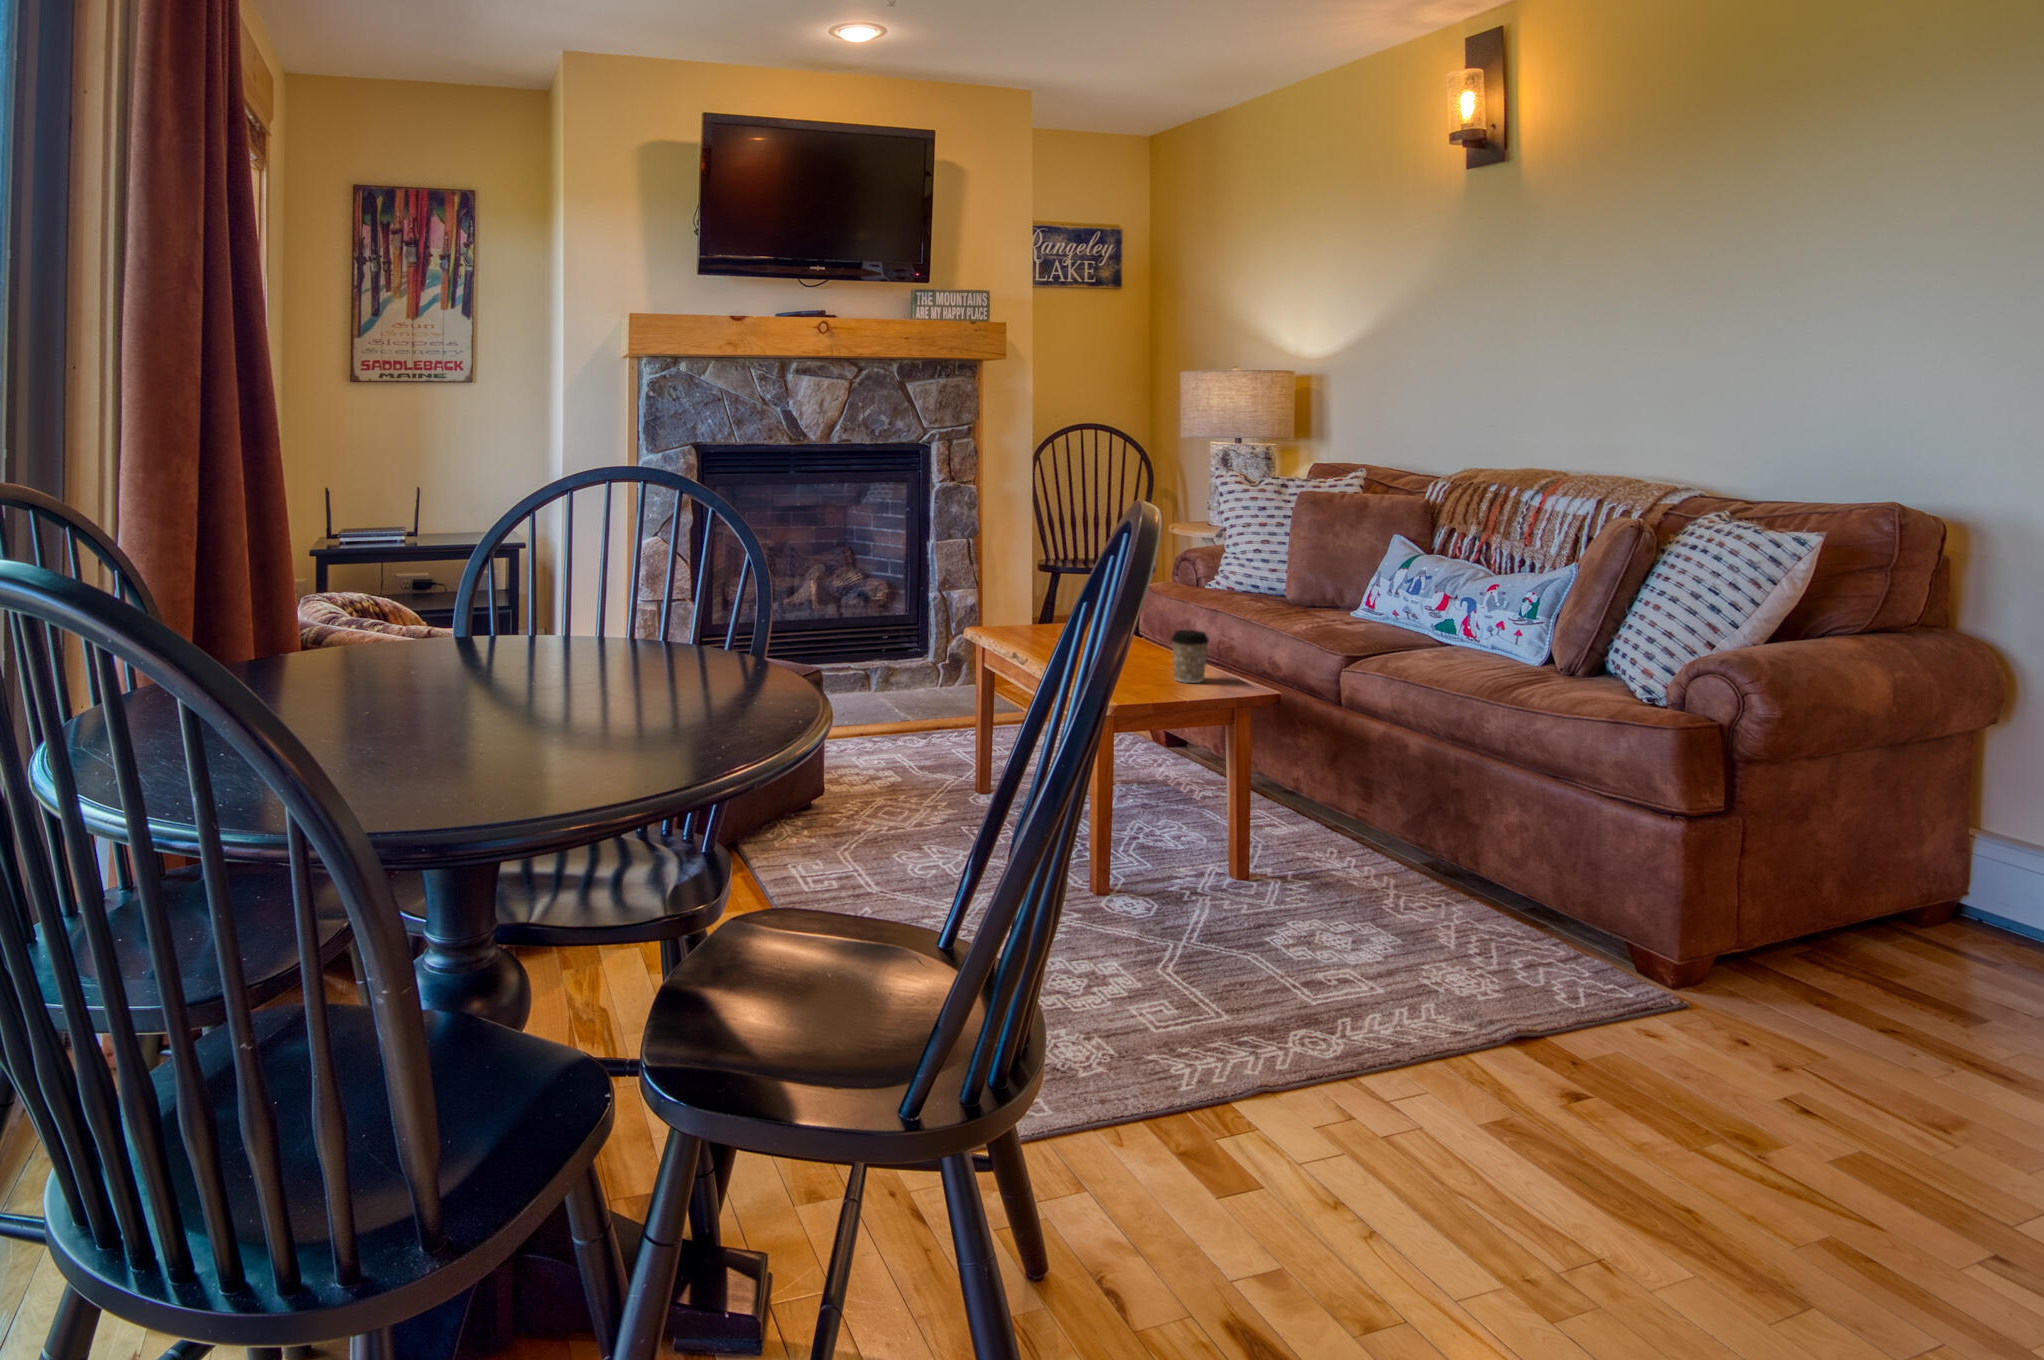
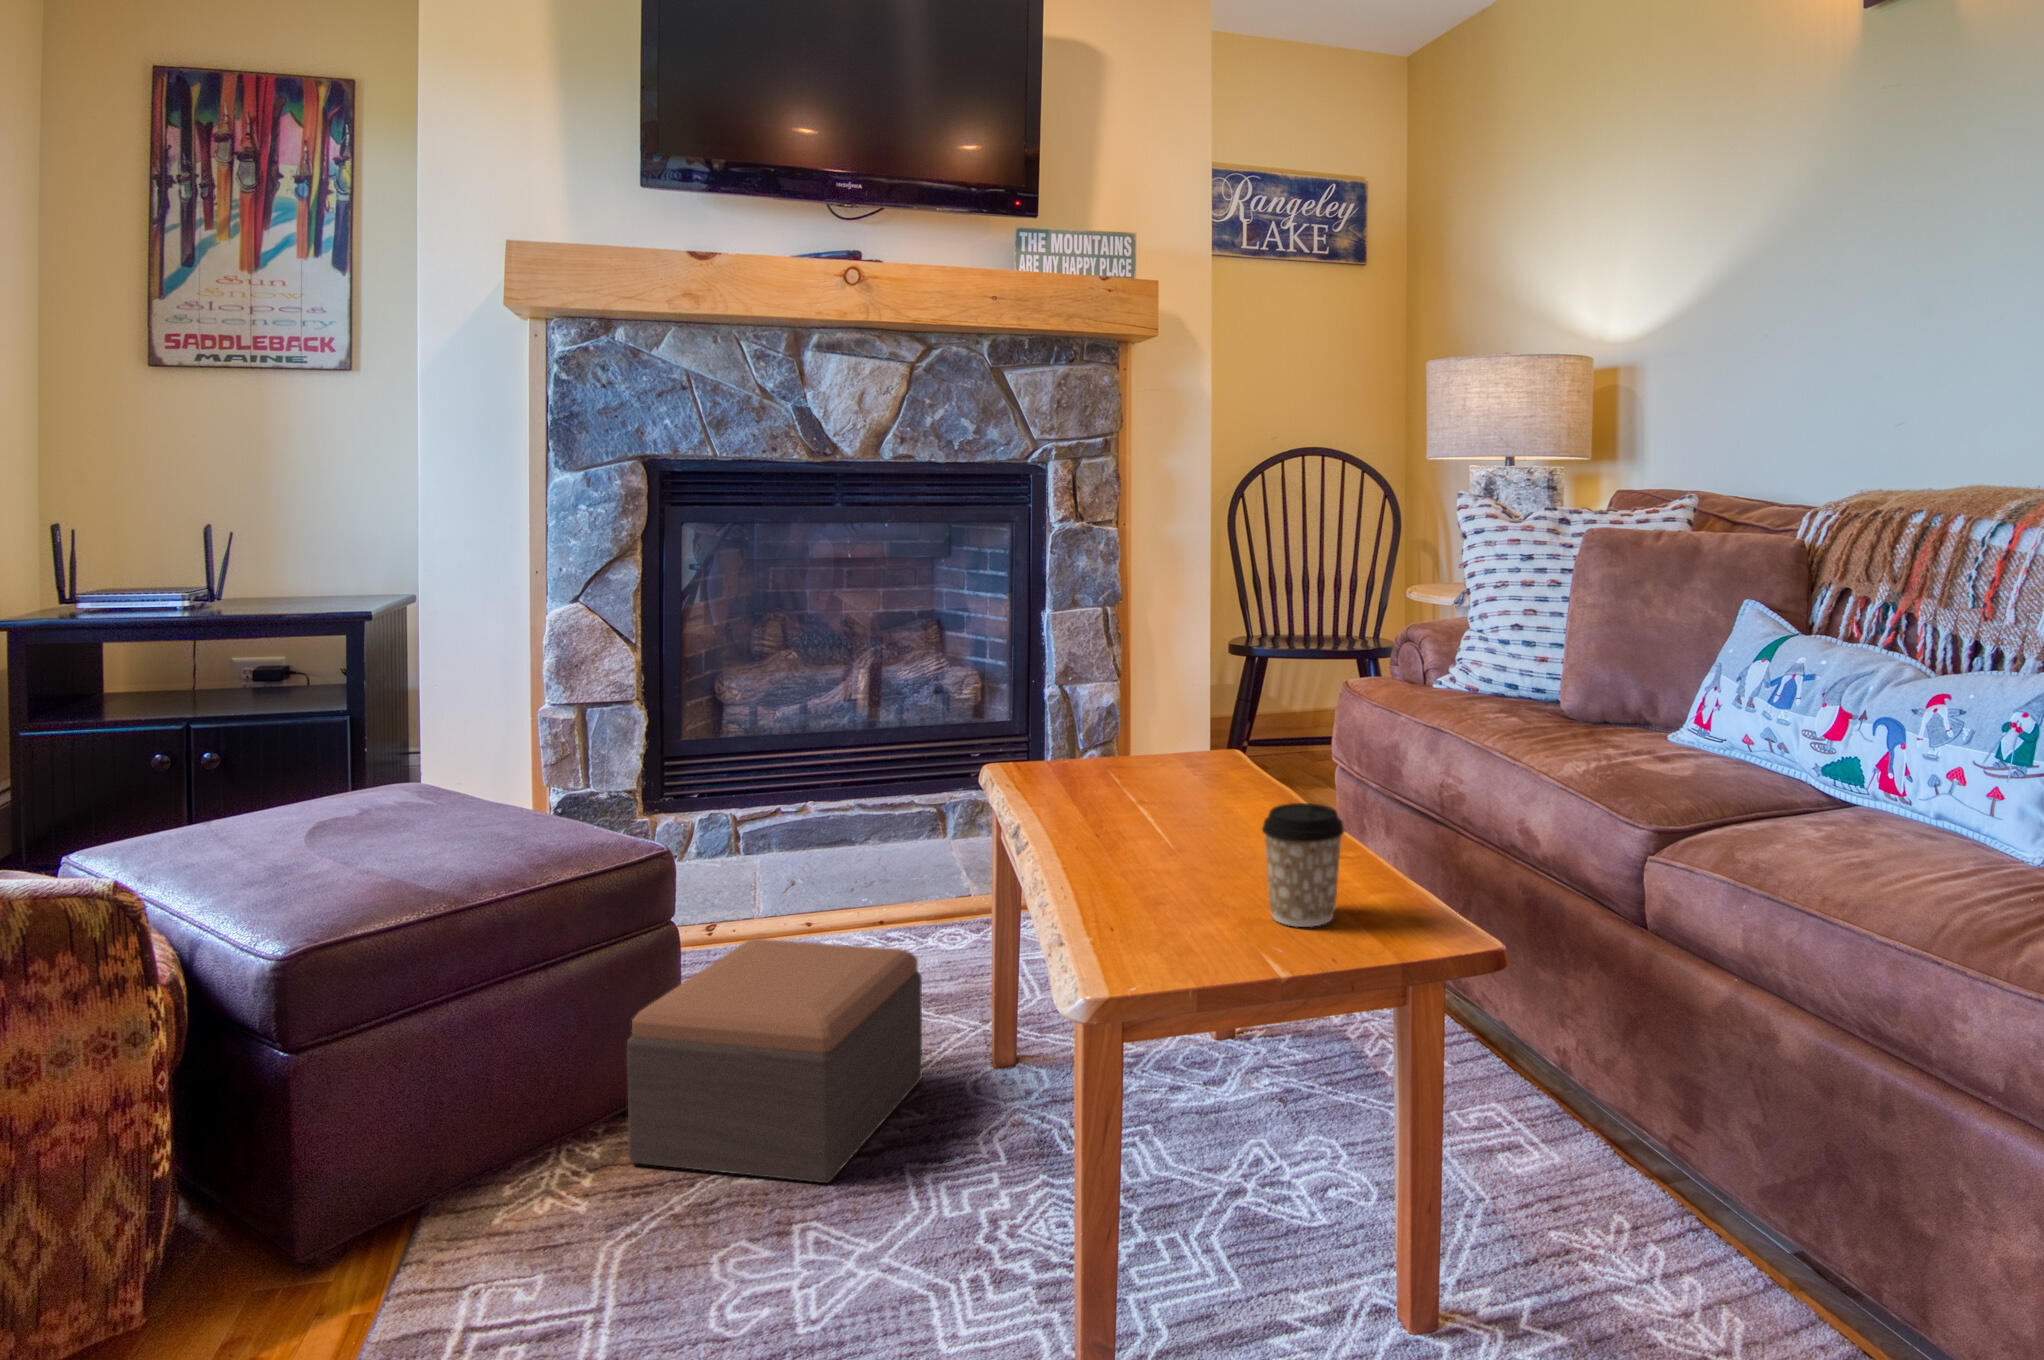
footstool: none [835,714,956,820] -> present [627,939,922,1183]

